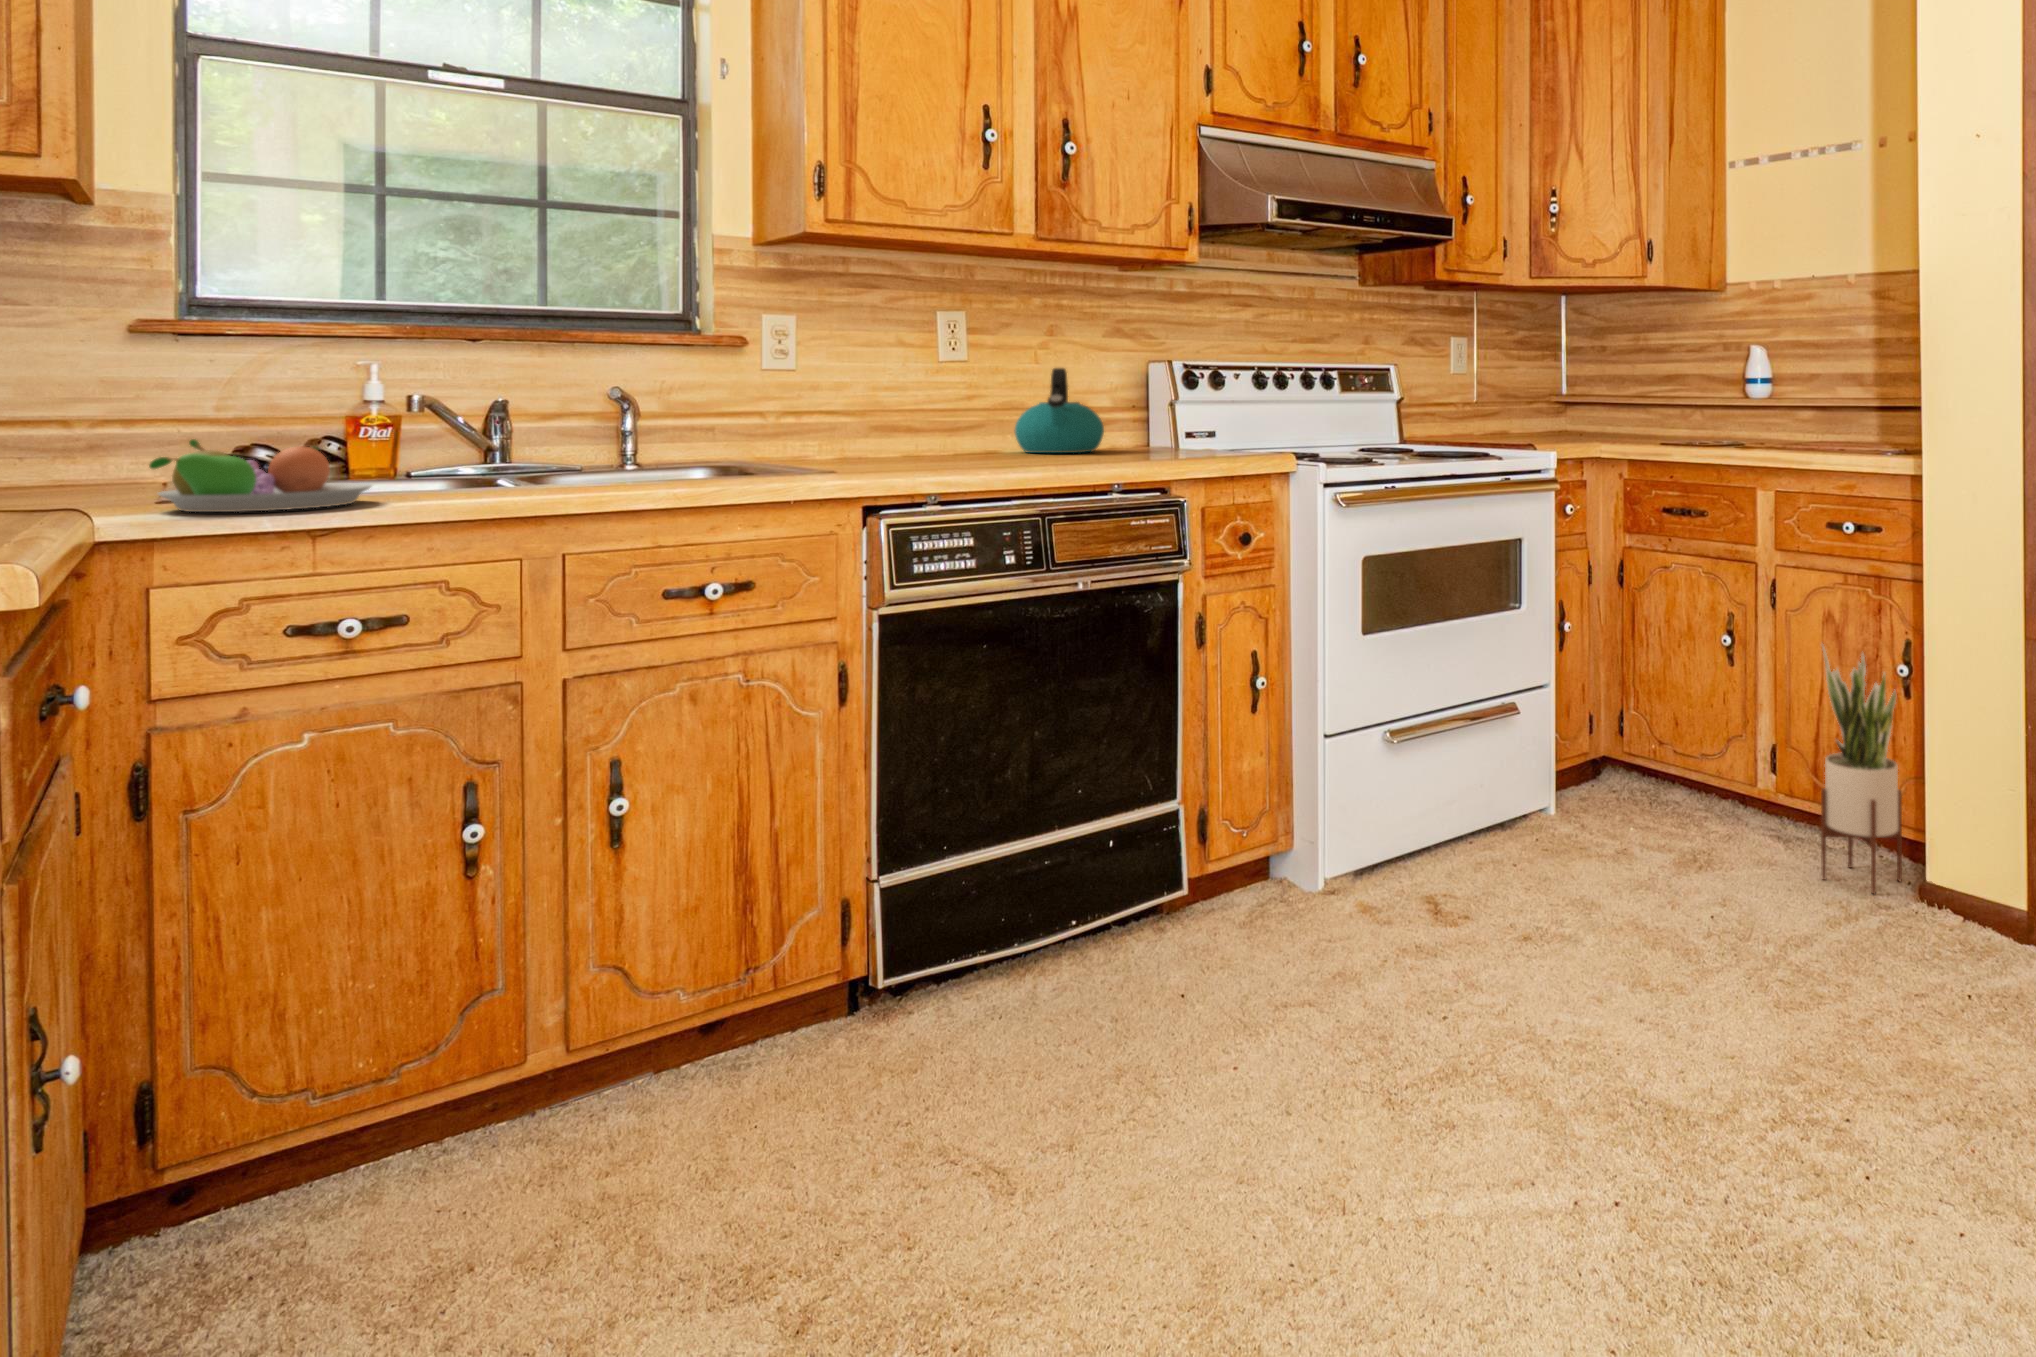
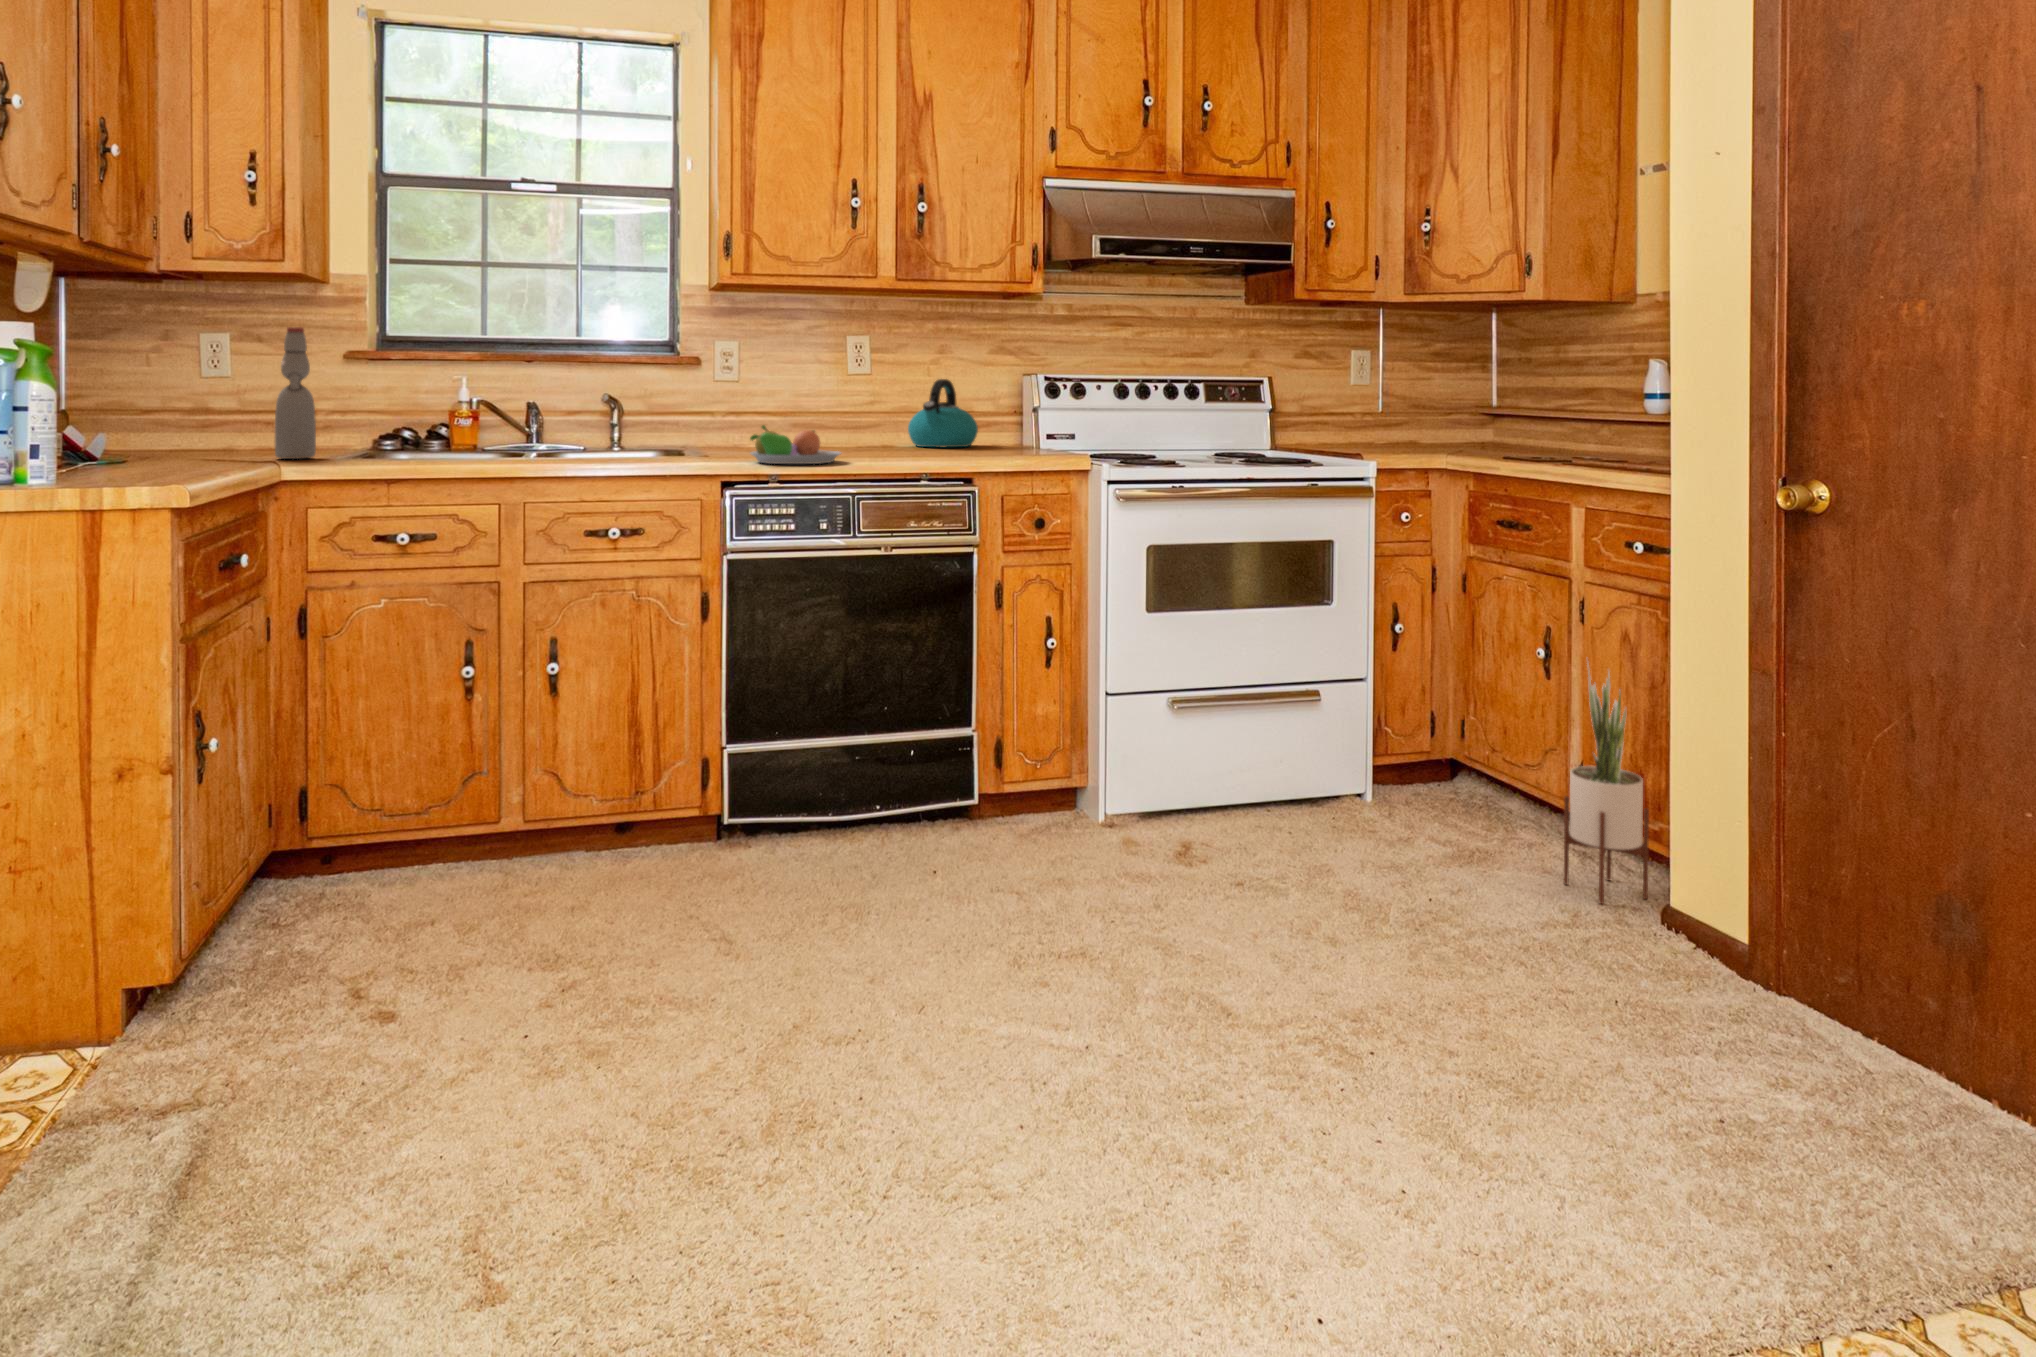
bottle: none [38,269,125,502] -> present [275,327,316,459]
fruit bowl: present [149,439,372,512] -> present [750,425,841,464]

